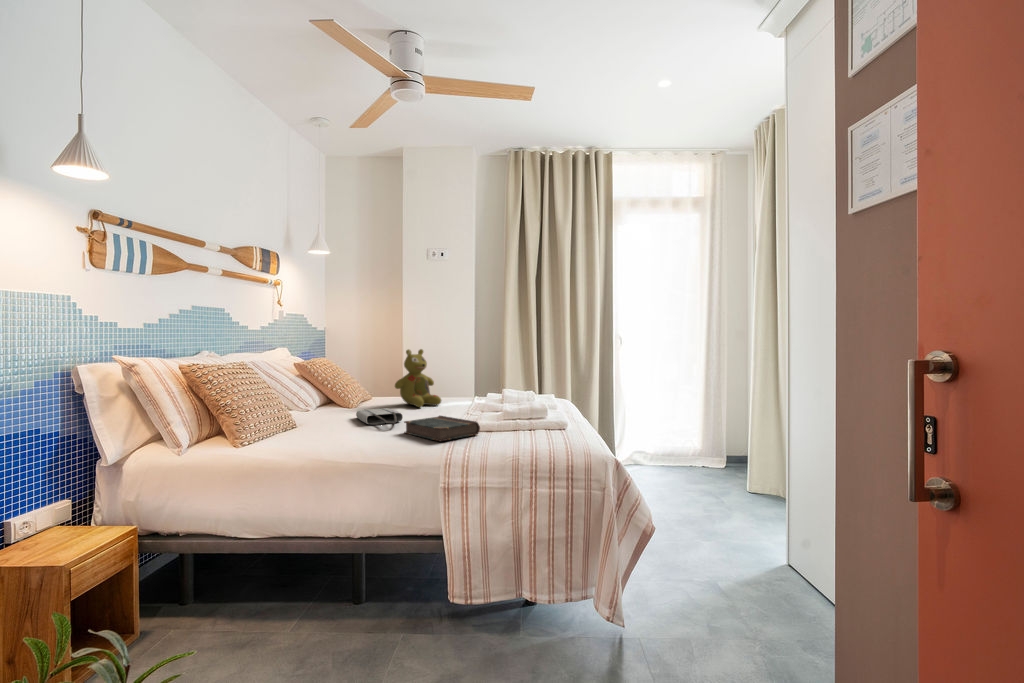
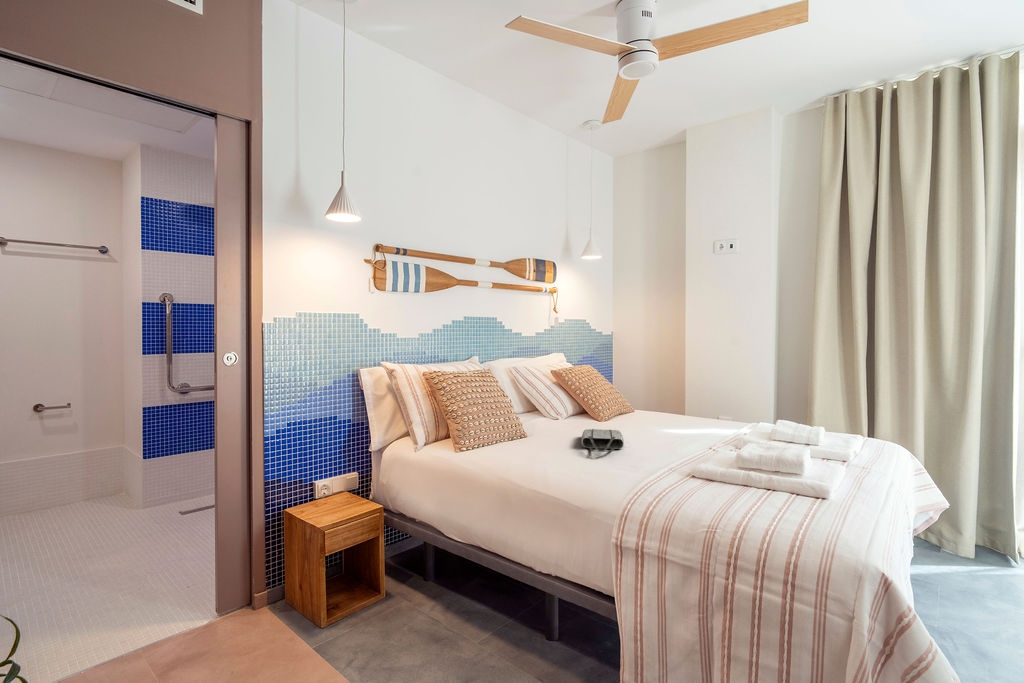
stuffed bear: present [395,349,441,407] -> none [640,363,694,433]
book: present [404,416,480,441] -> none [607,450,691,485]

